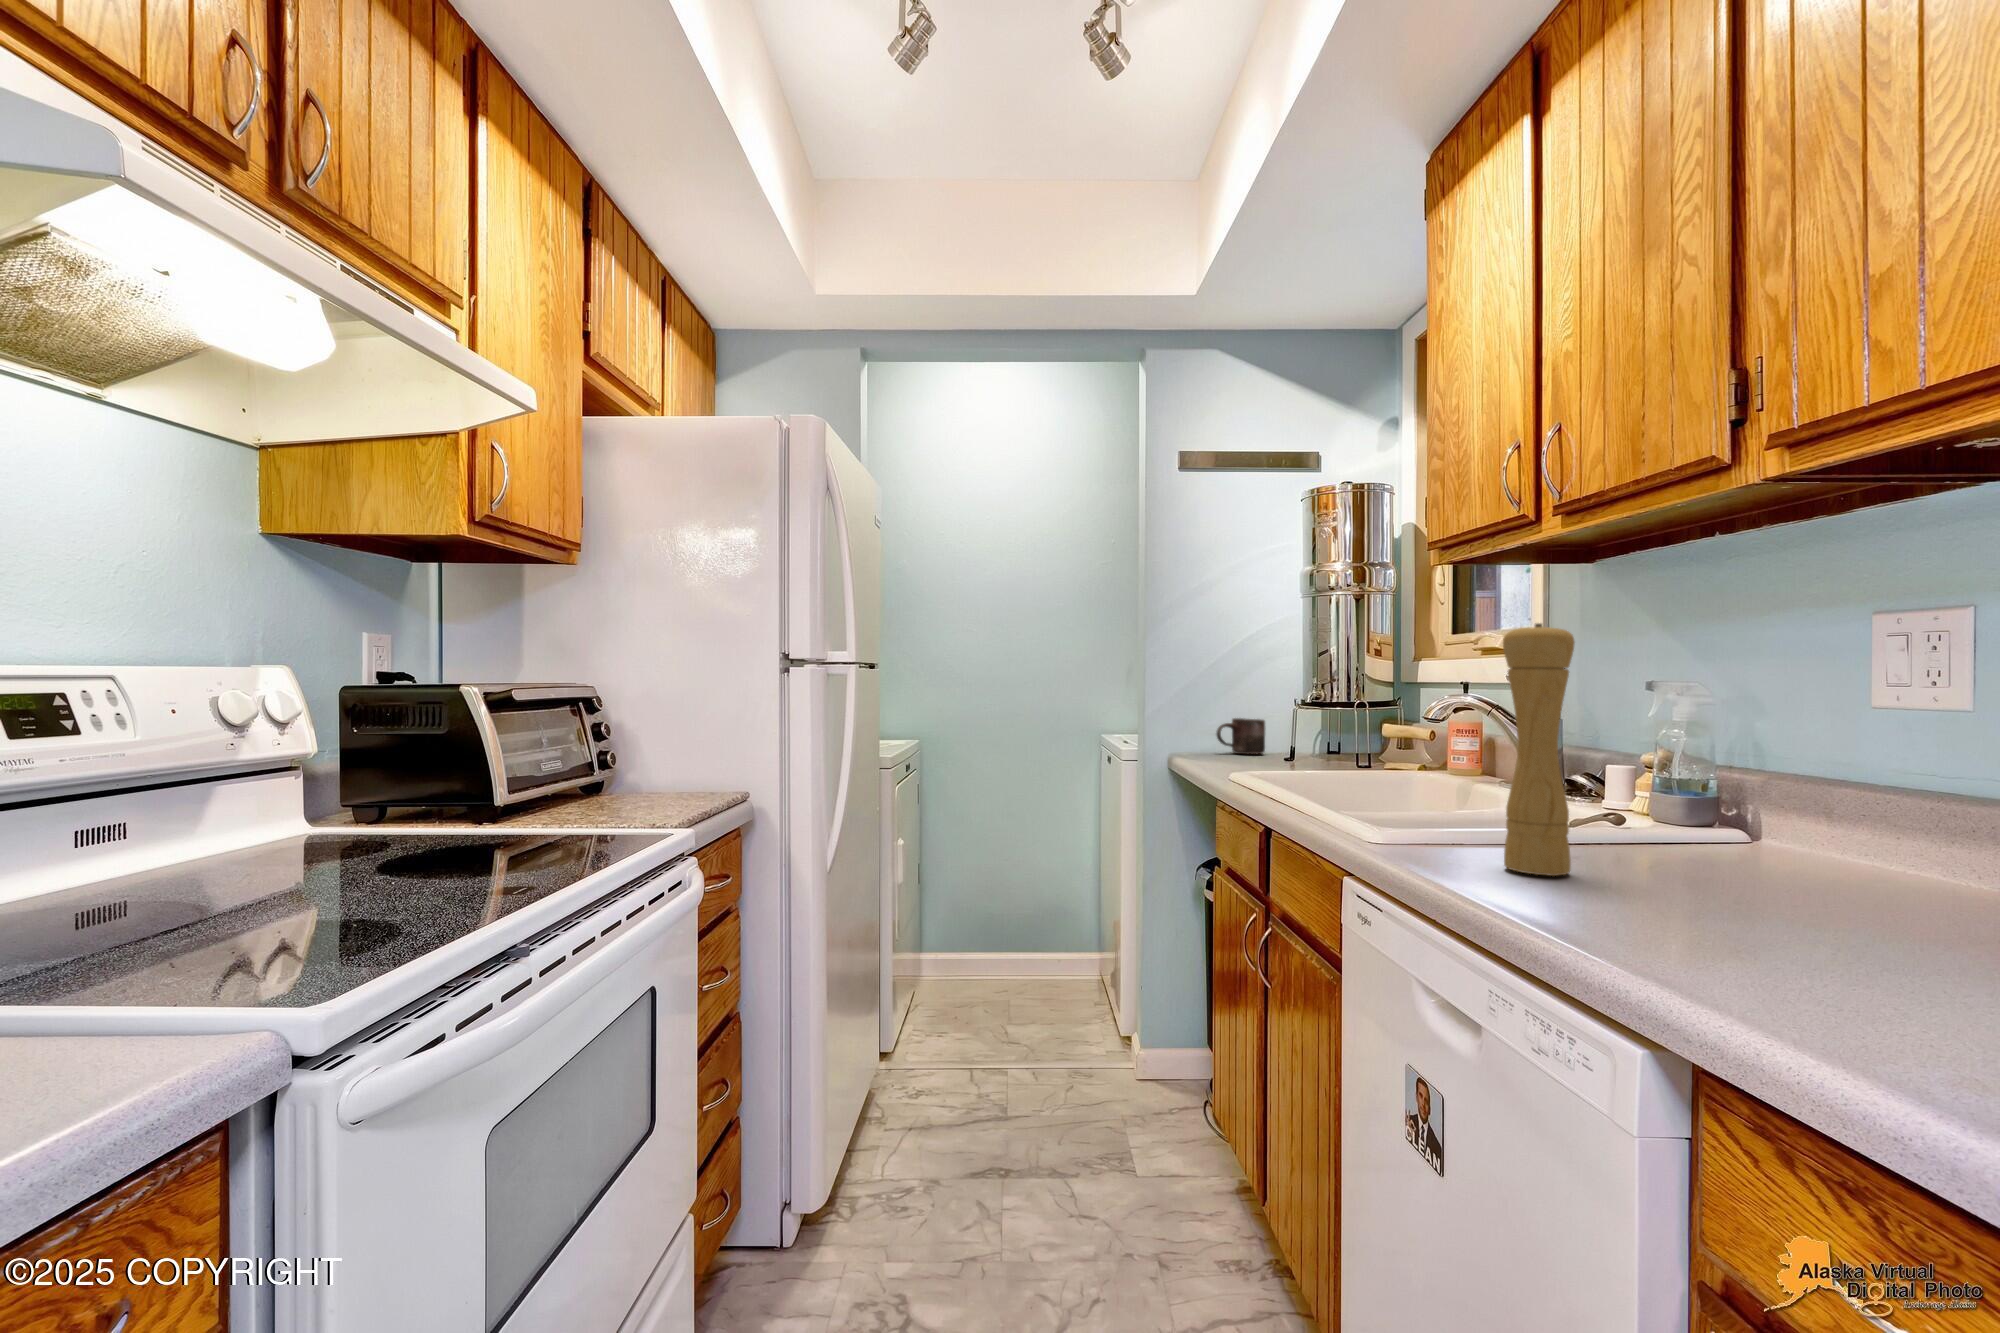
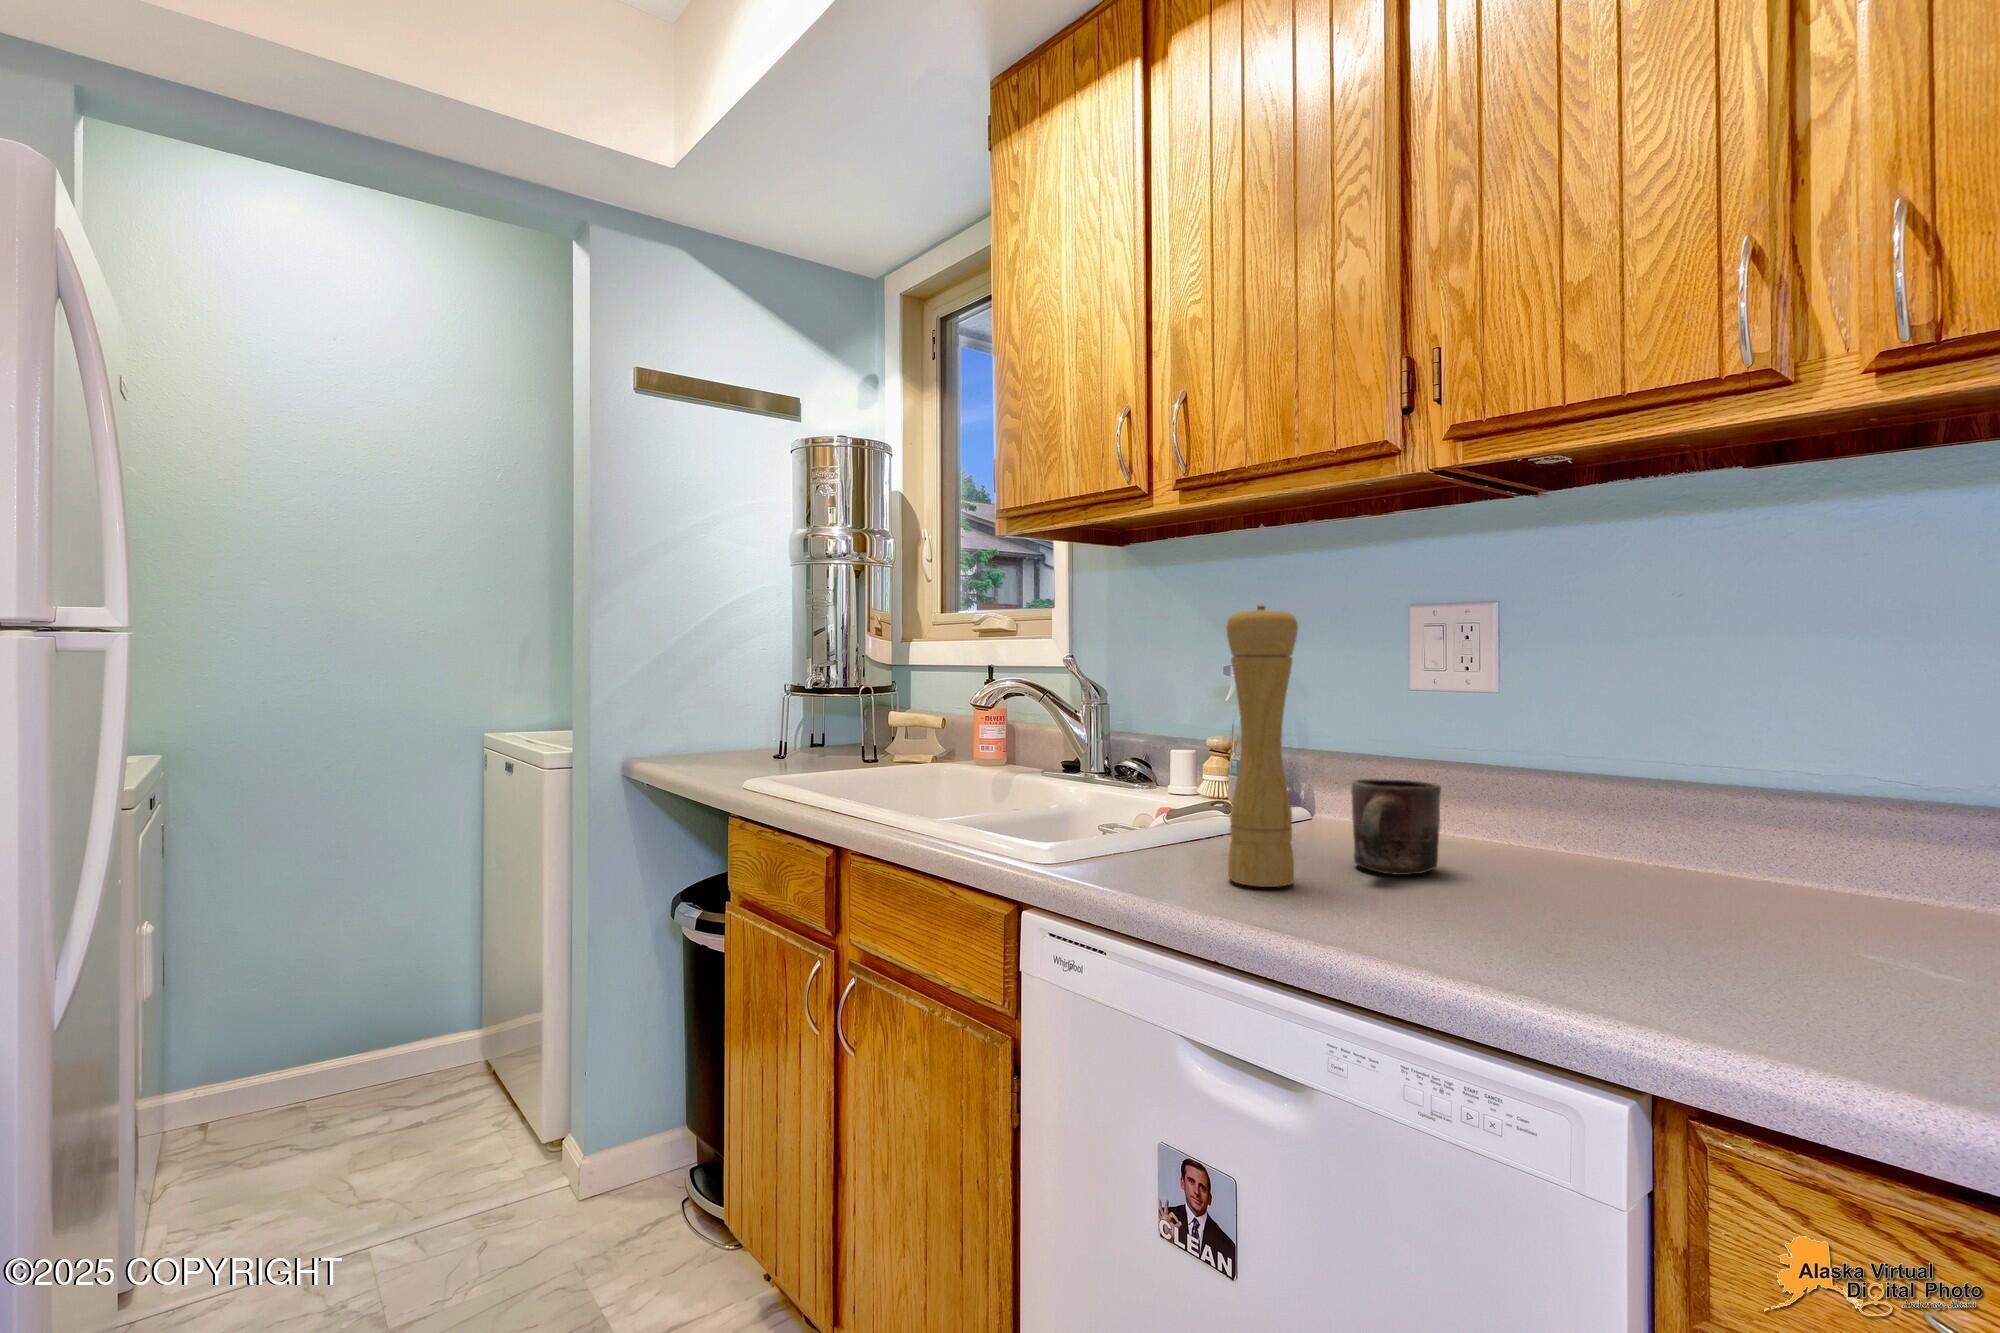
mug: present [1216,718,1265,754] -> present [1351,779,1441,875]

